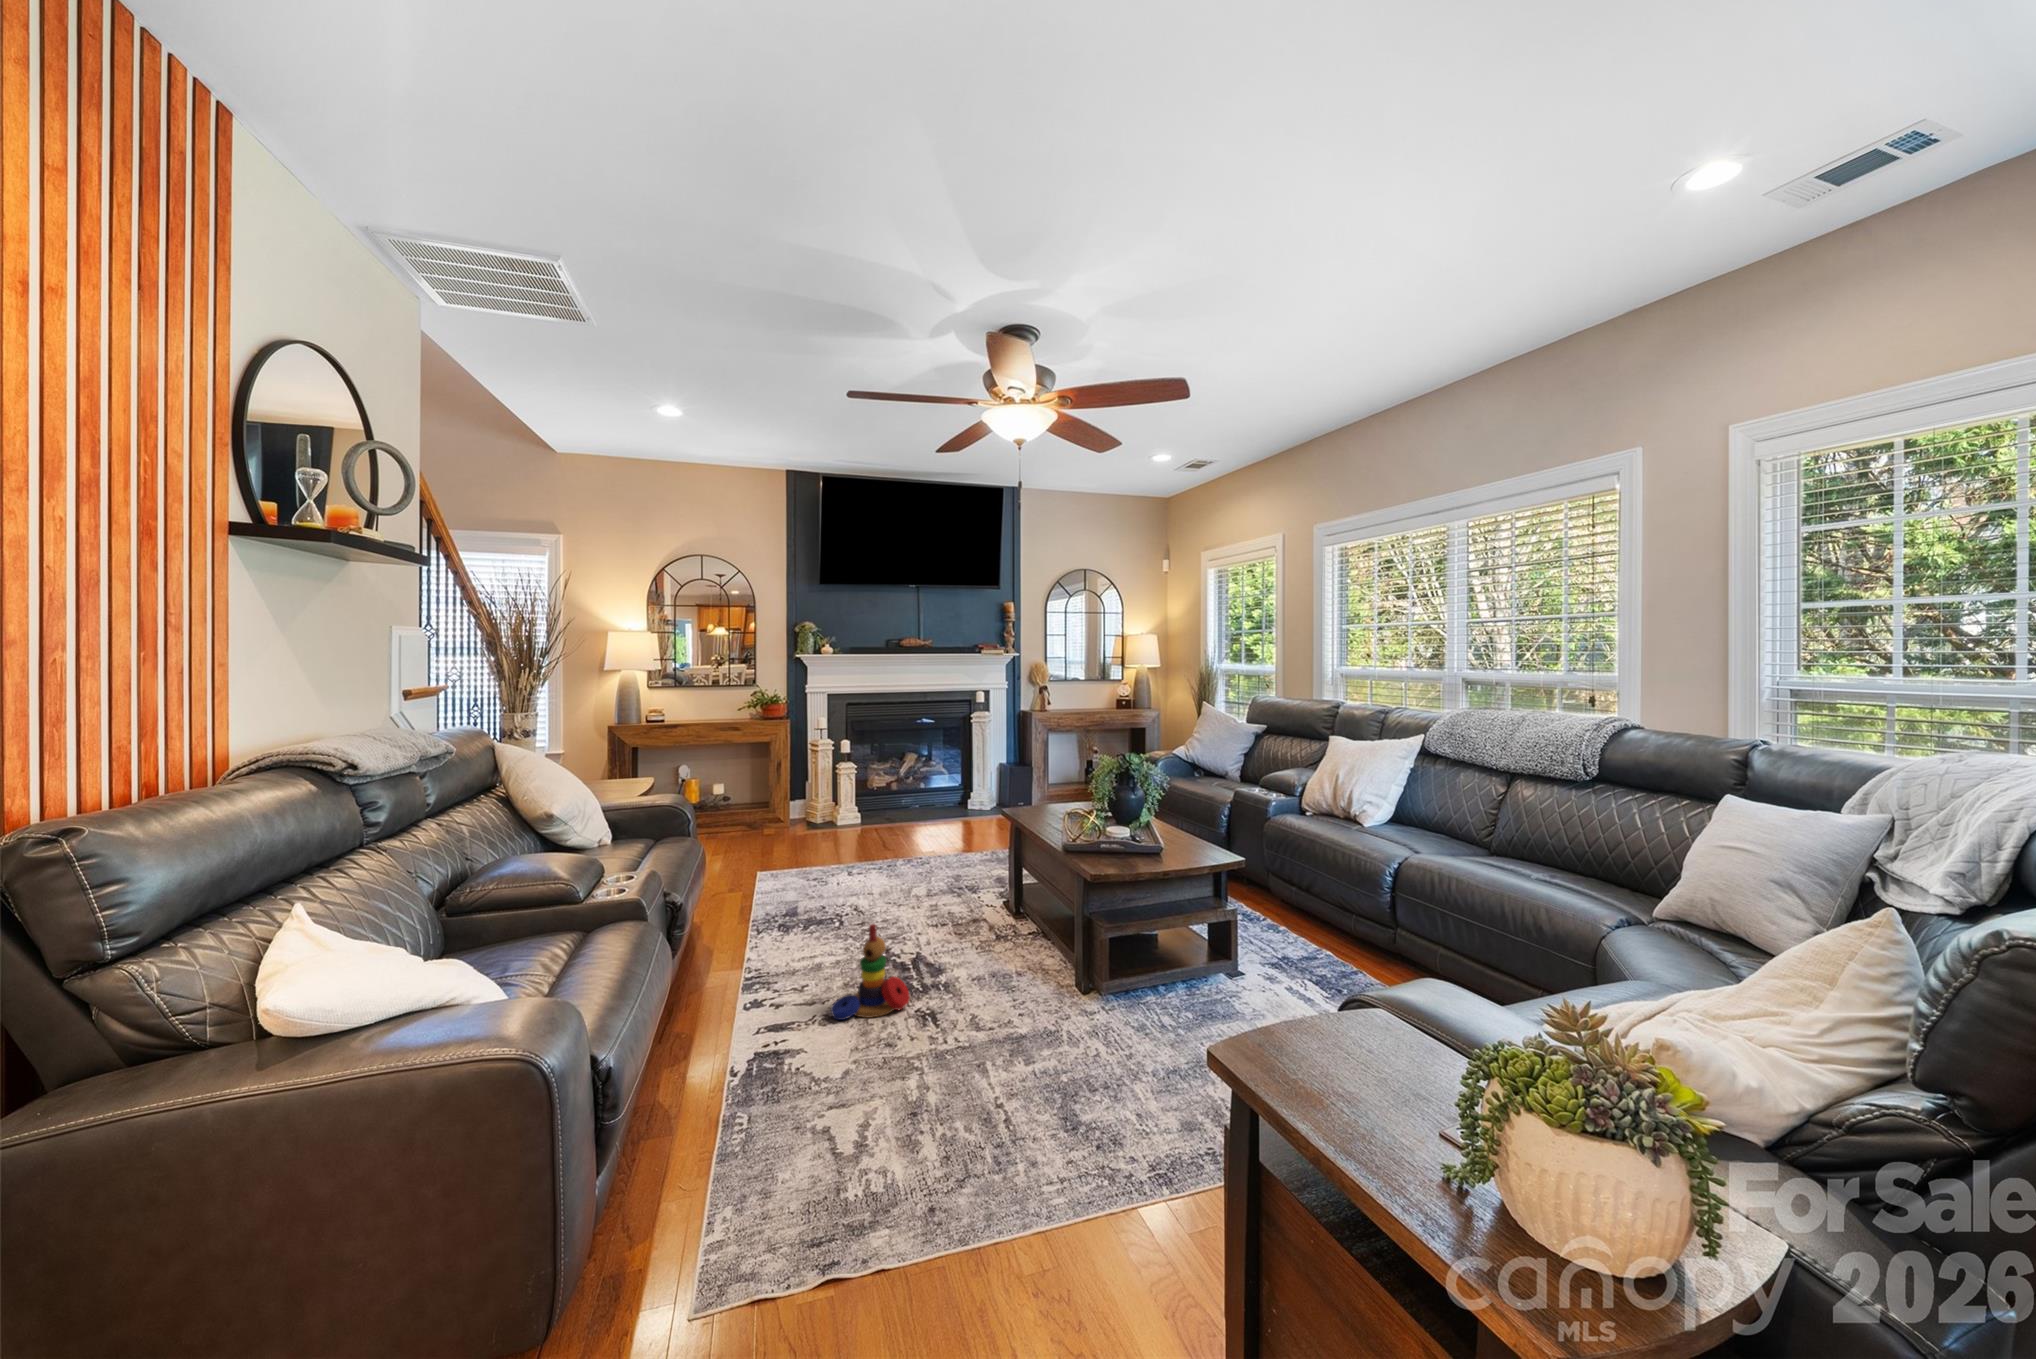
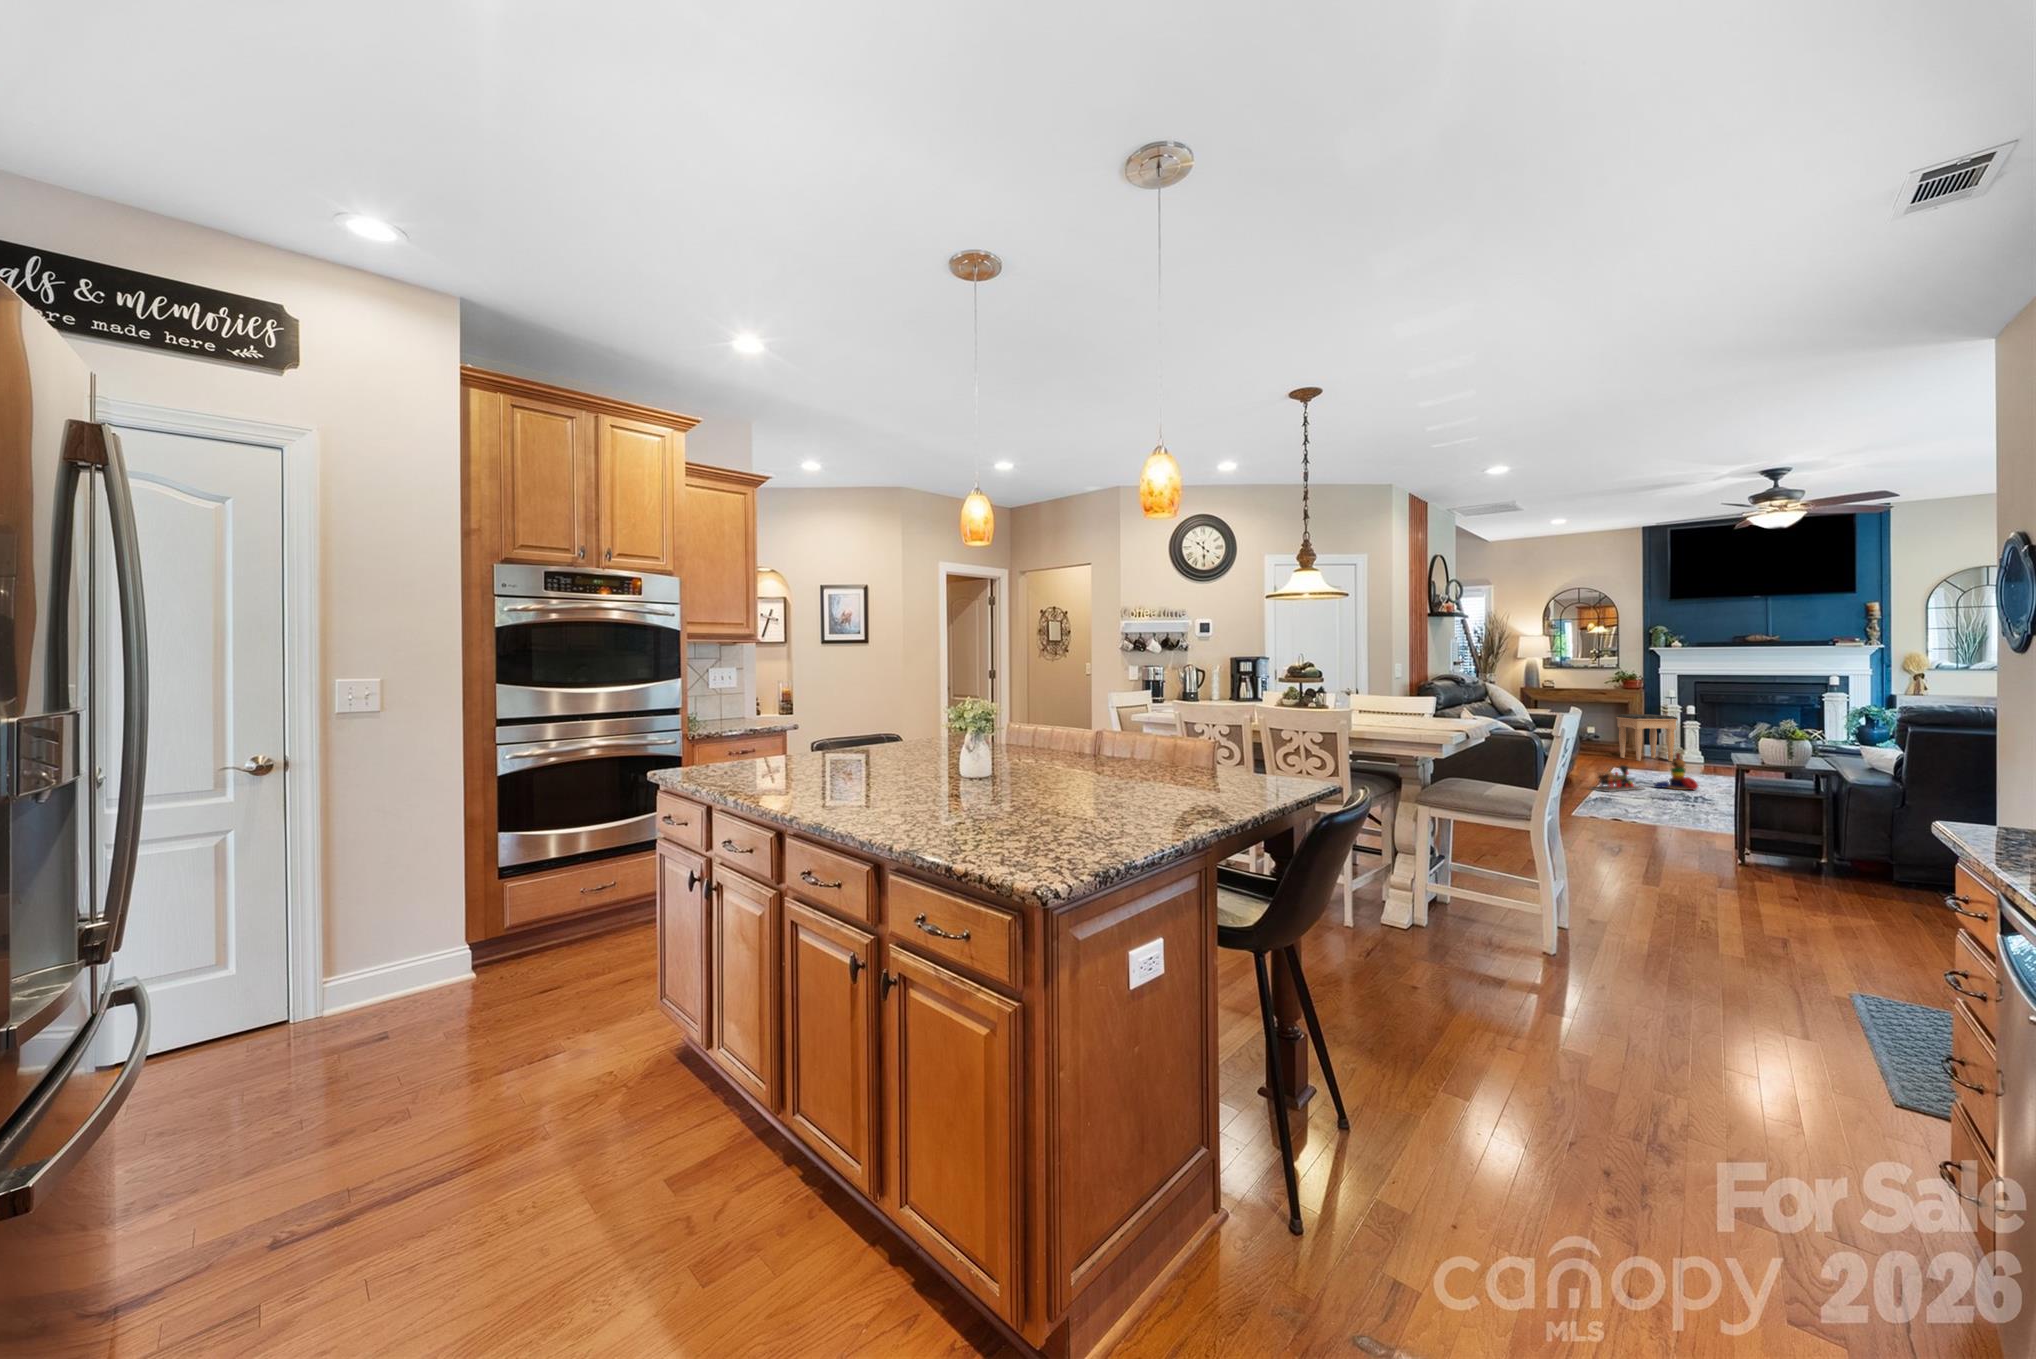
footstool: none [753,761,834,845] -> present [1616,714,1678,761]
toy train: none [687,1002,819,1133] -> present [1591,765,1643,792]

